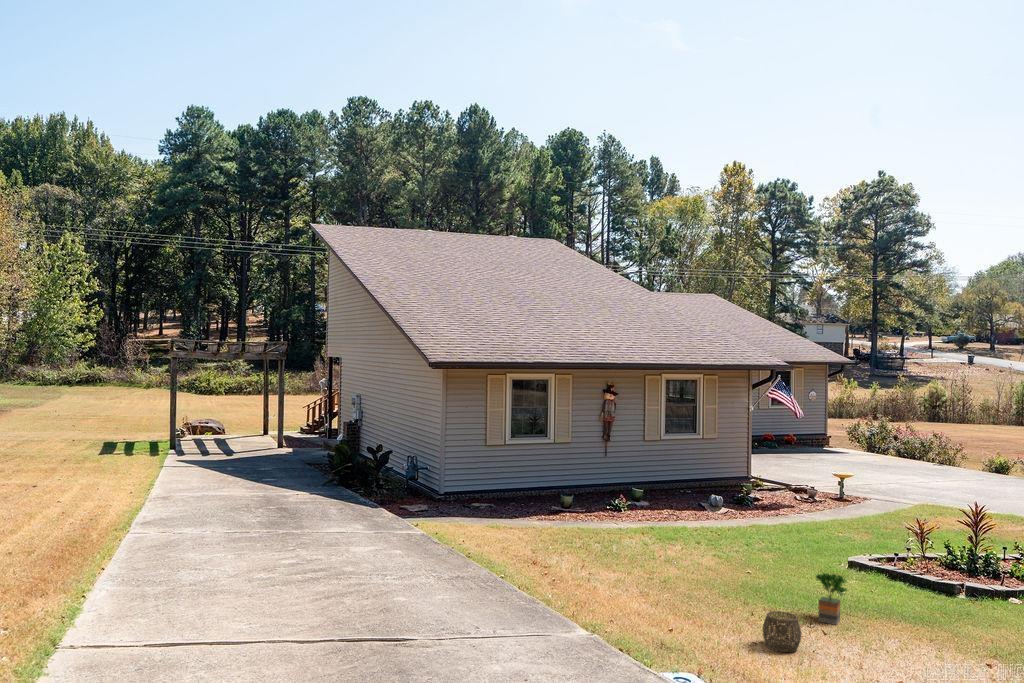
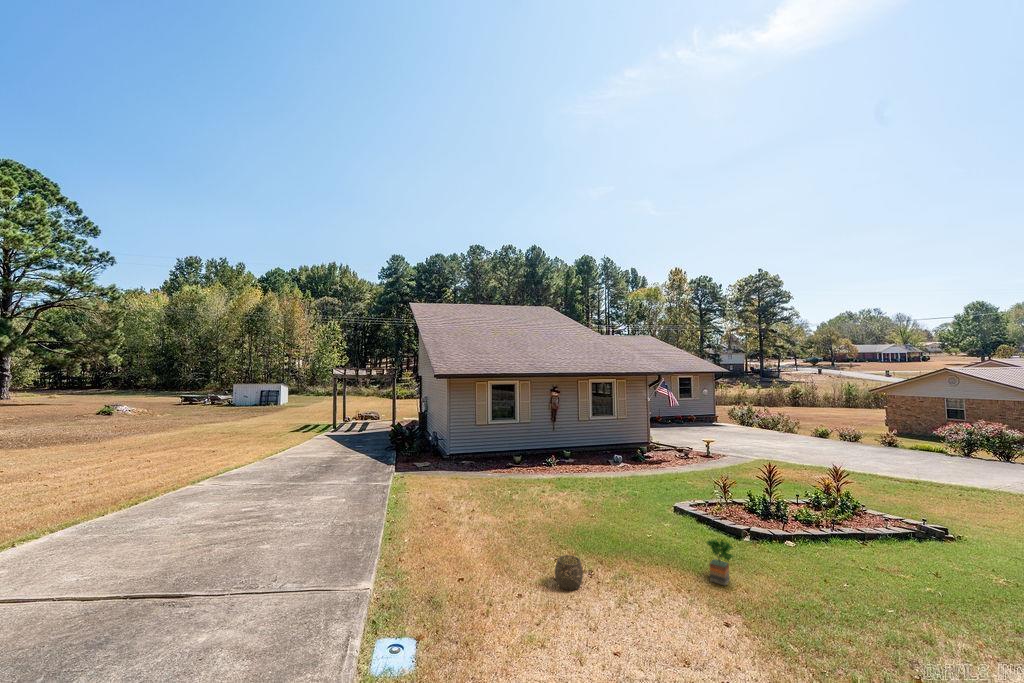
potted tree: present [816,573,847,625] -> present [707,539,734,586]

